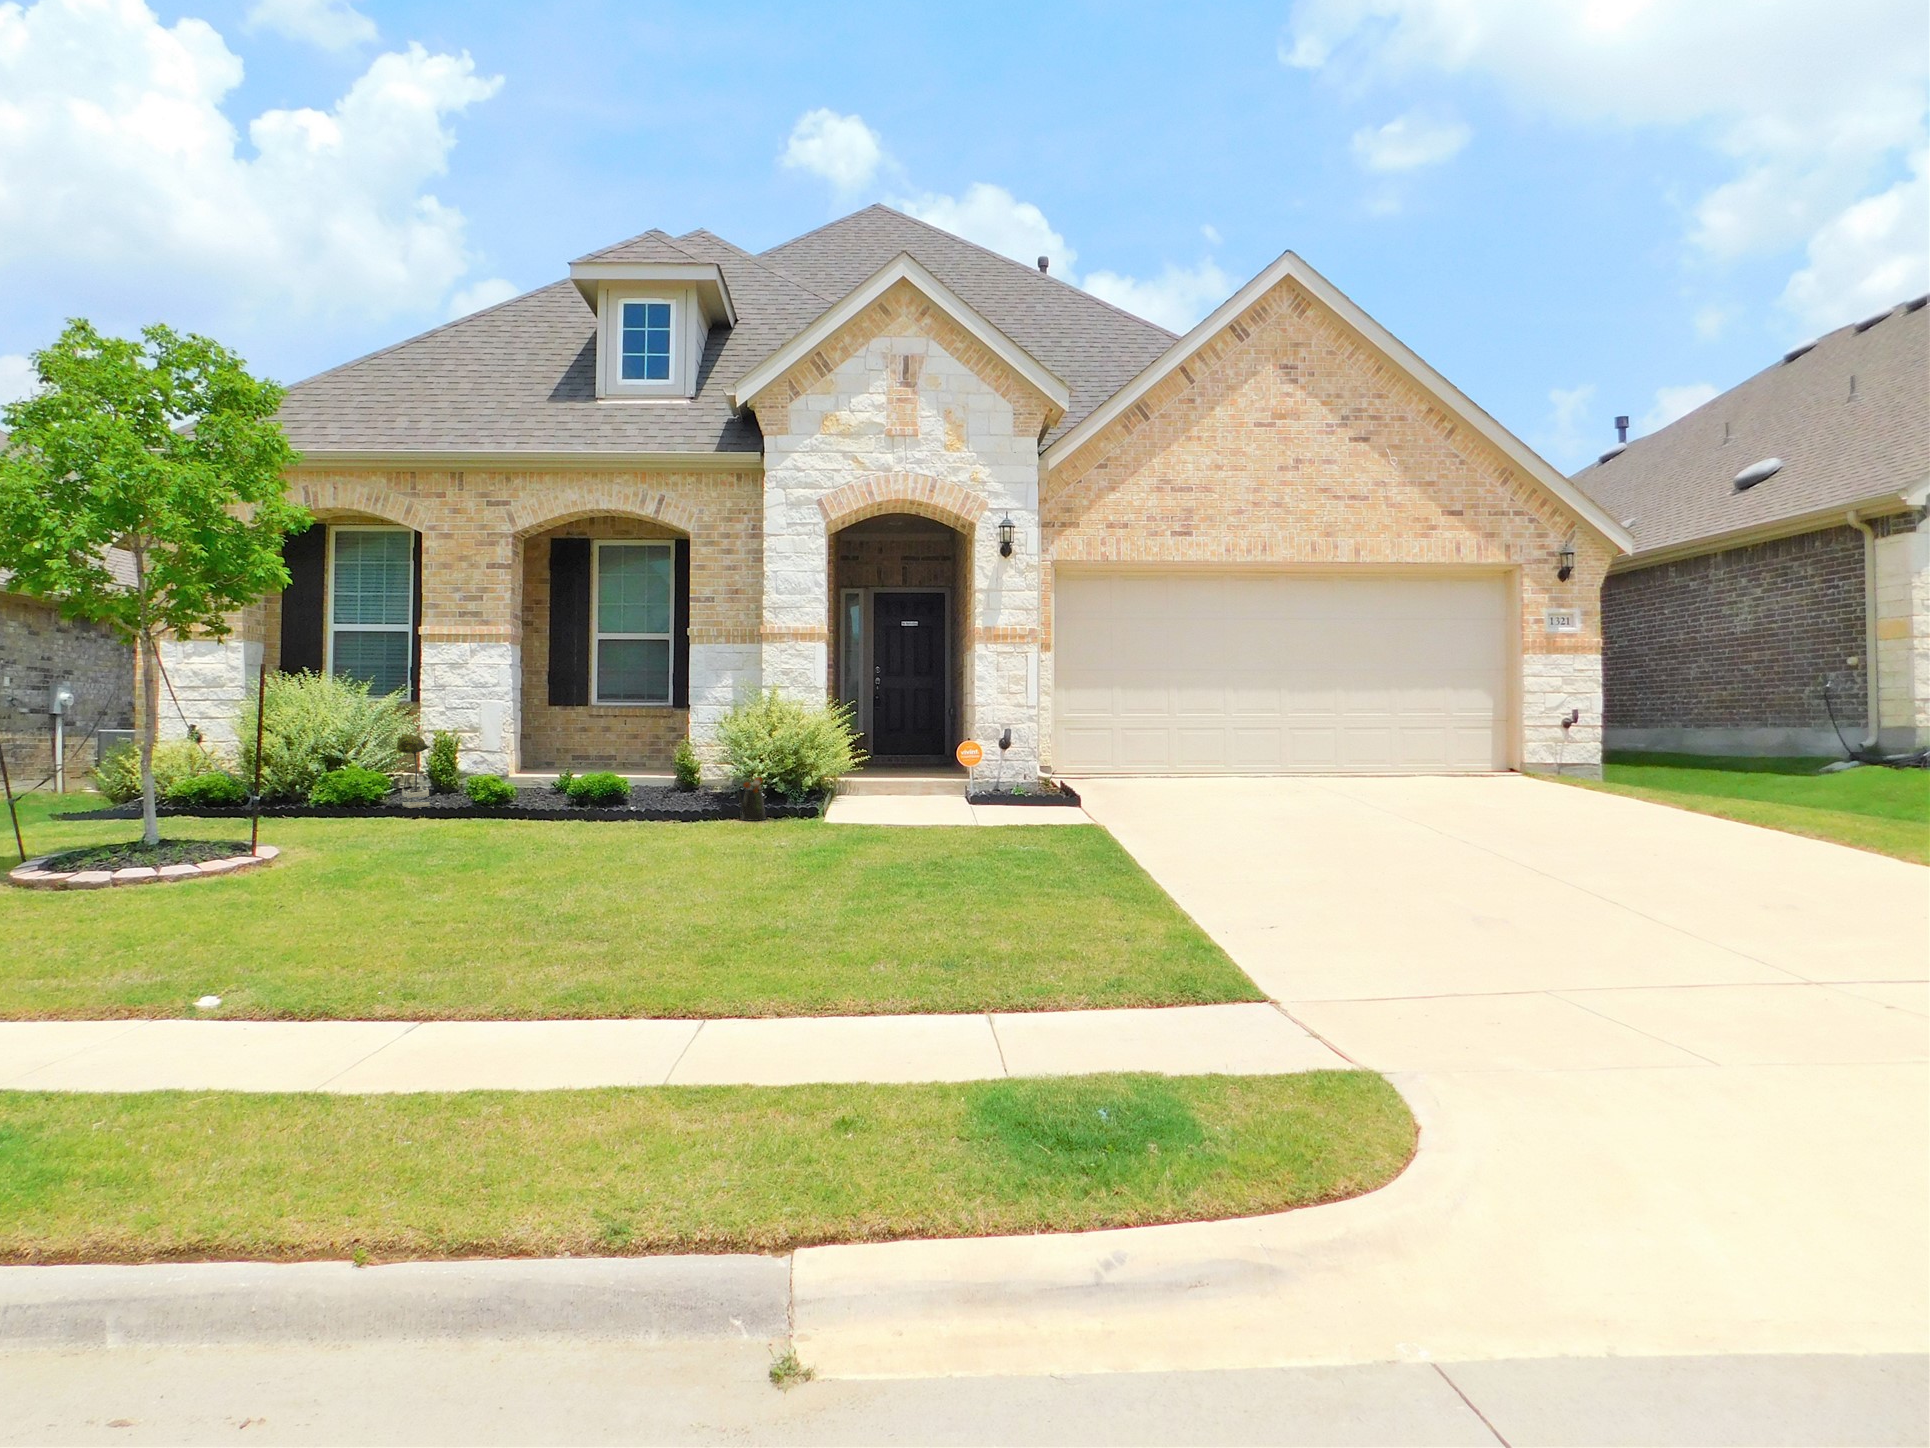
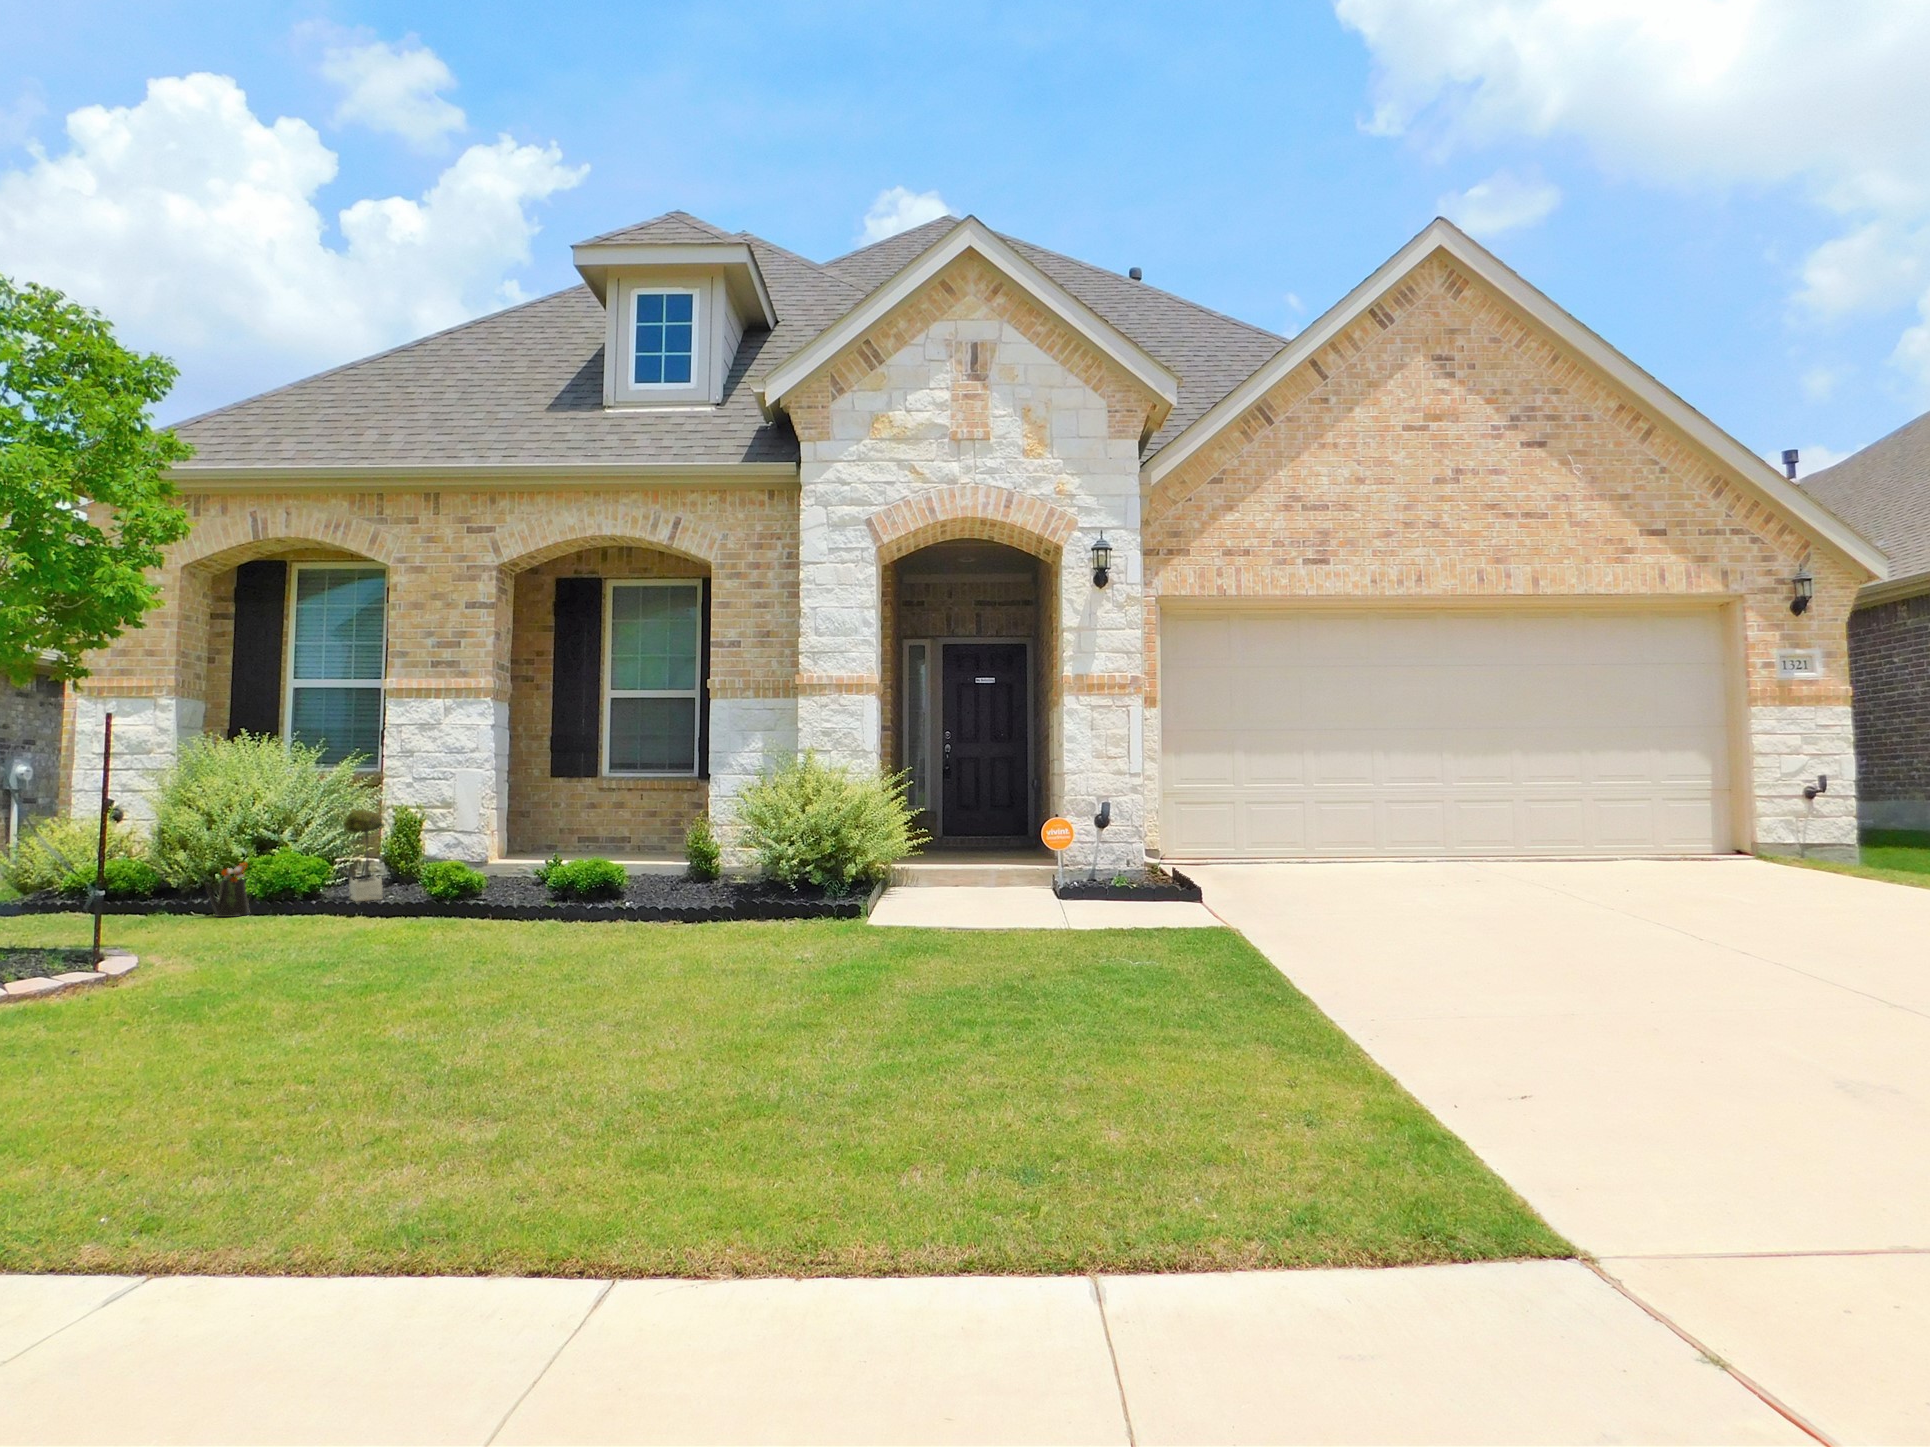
watering can: present [739,777,765,821] -> present [205,862,255,917]

